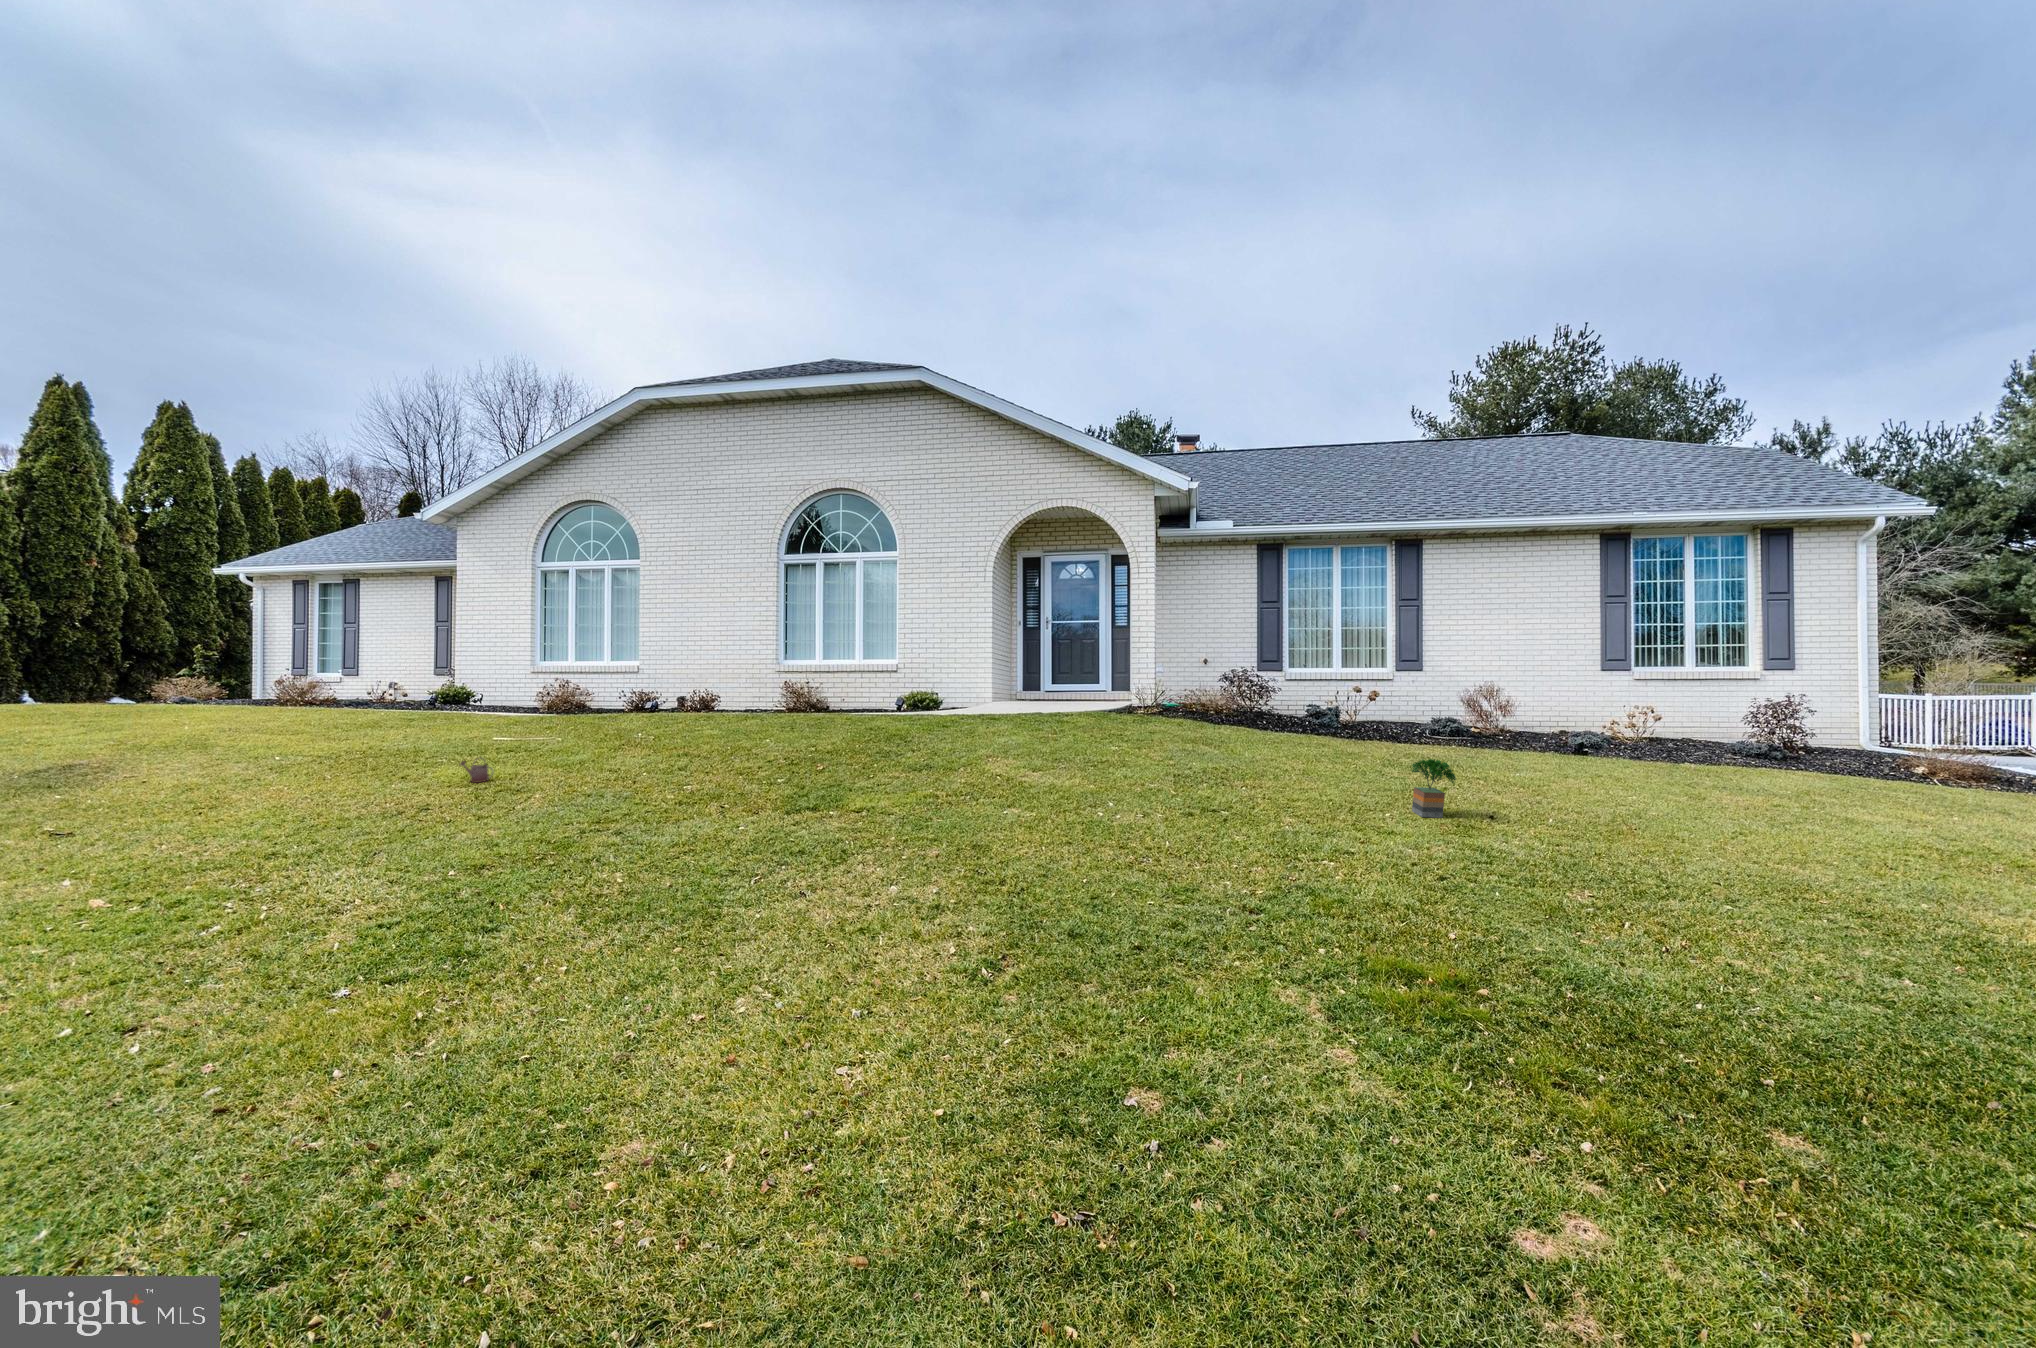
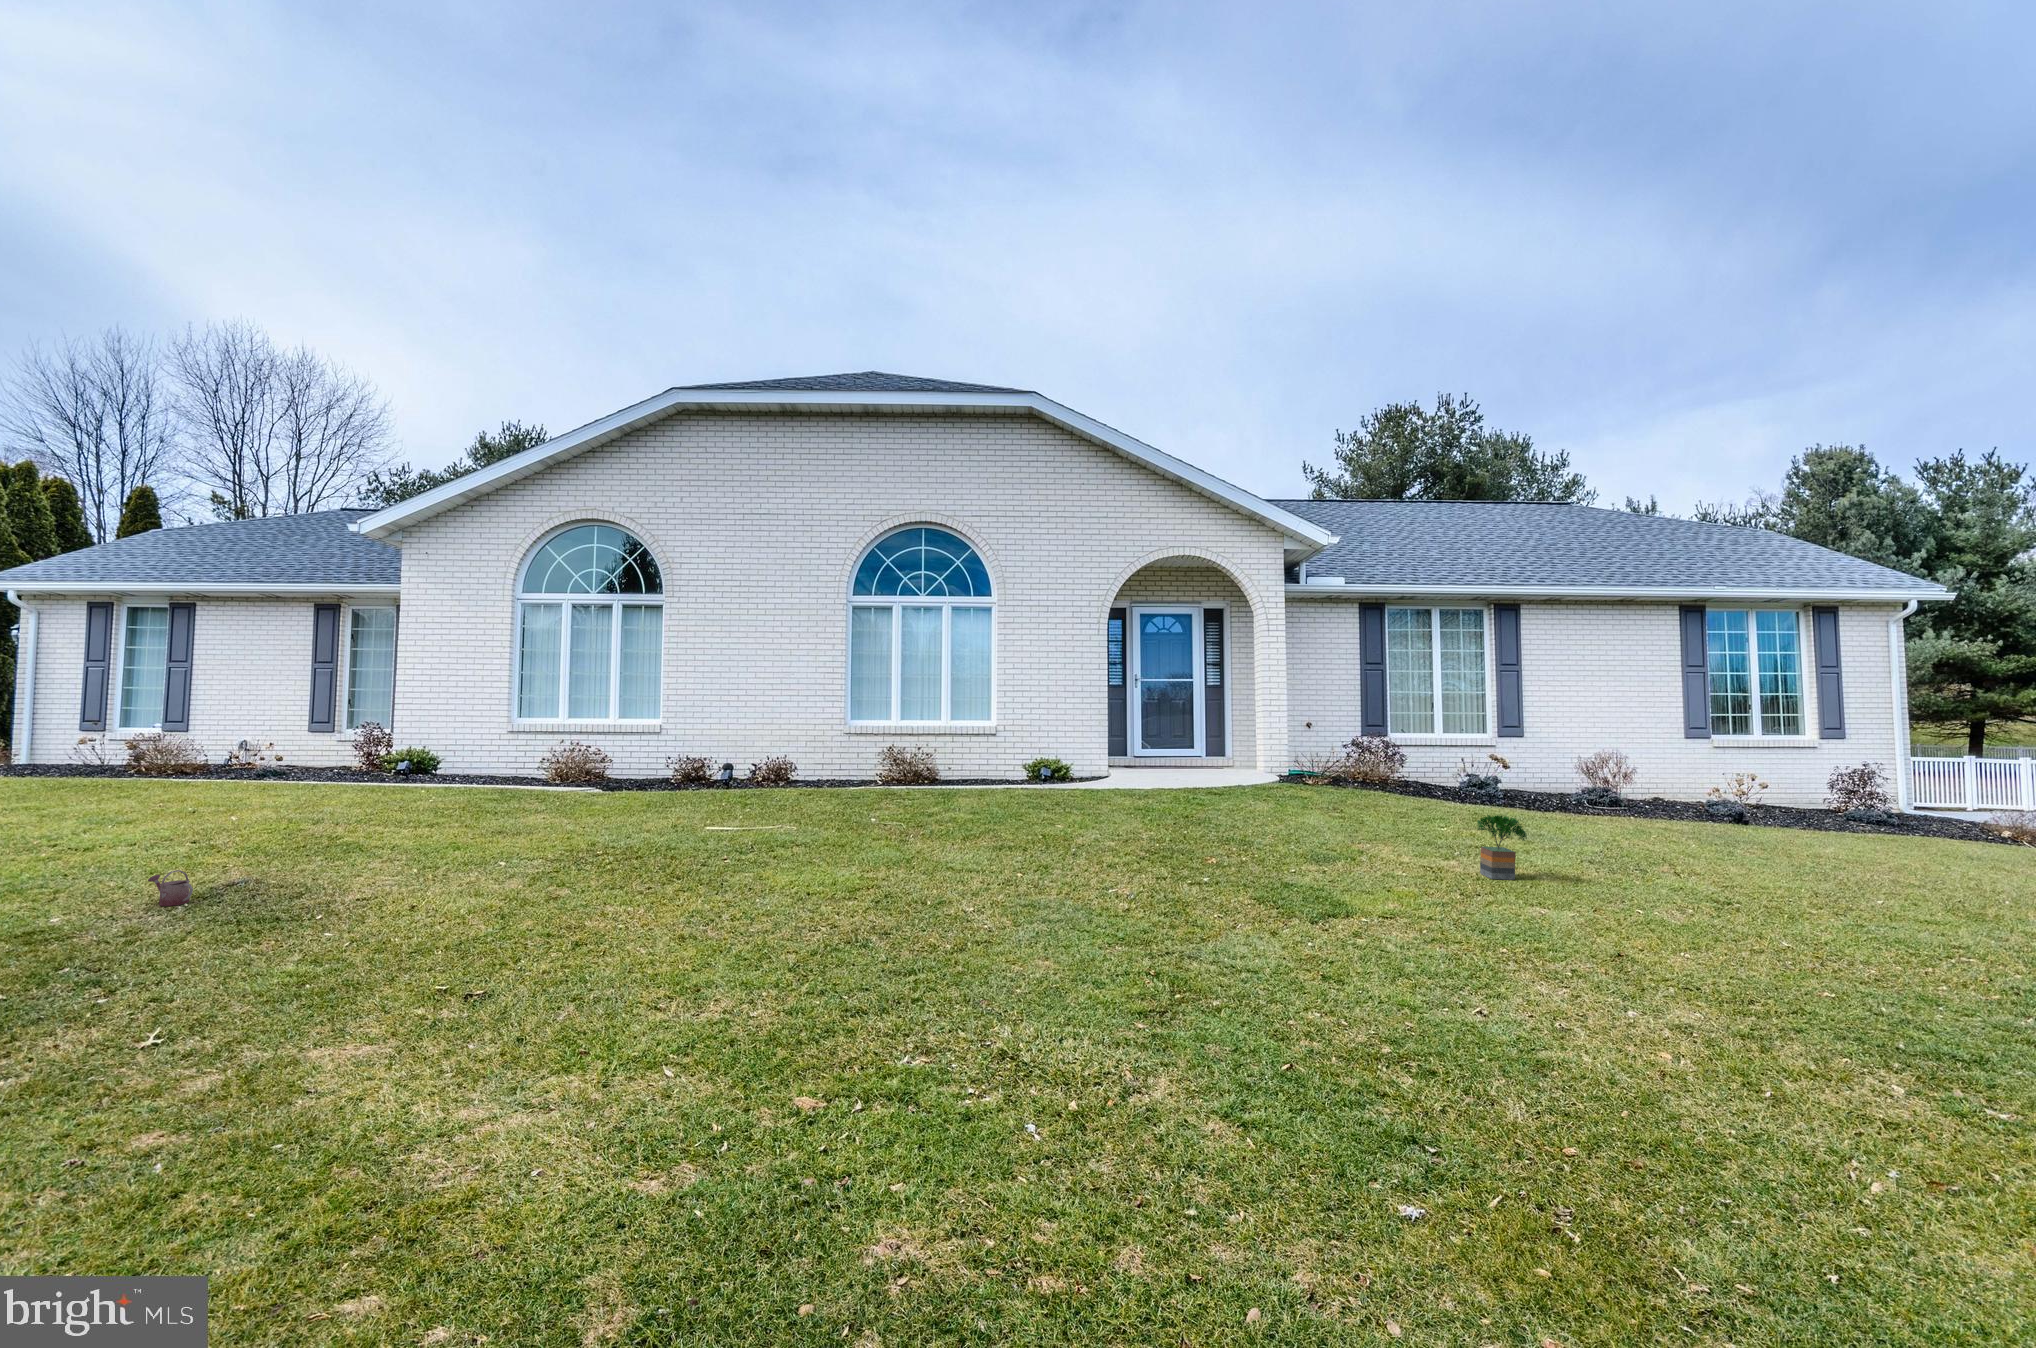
watering can: present [460,761,493,783] -> present [148,870,193,906]

